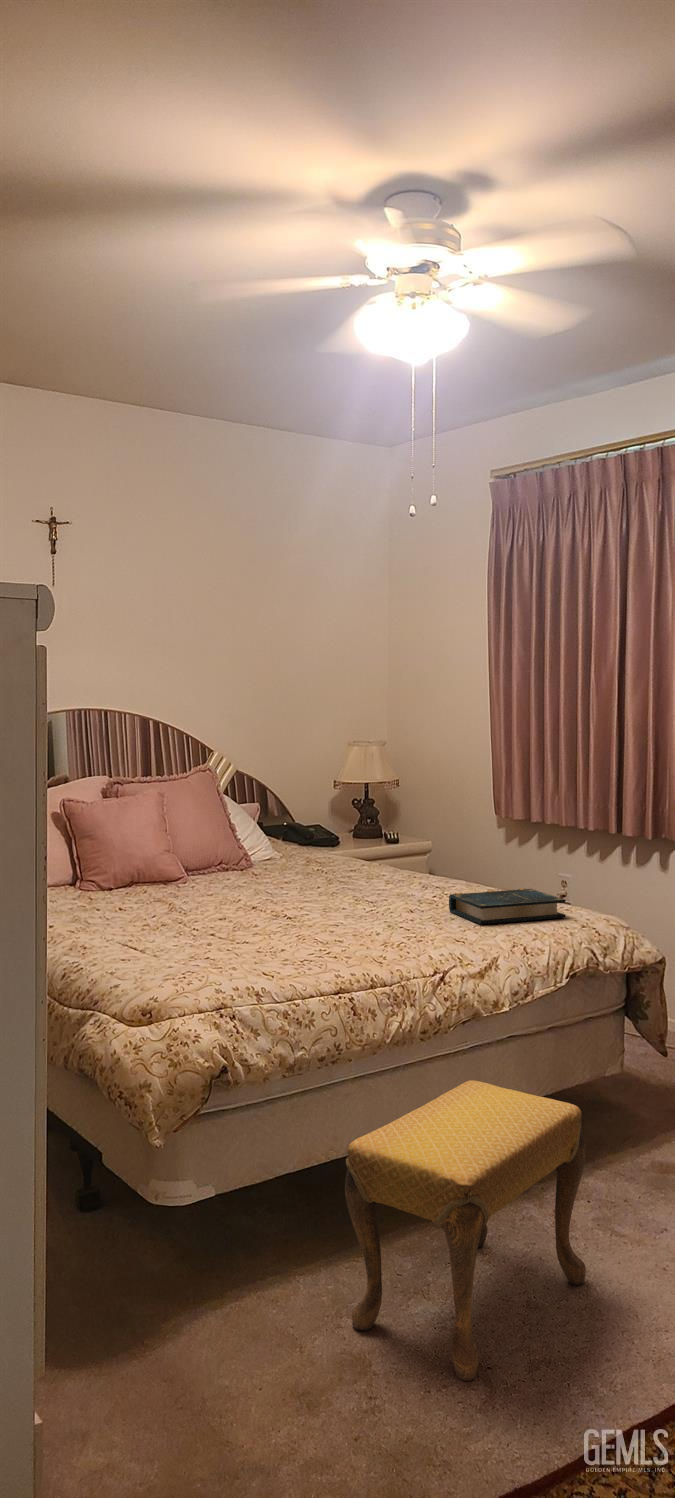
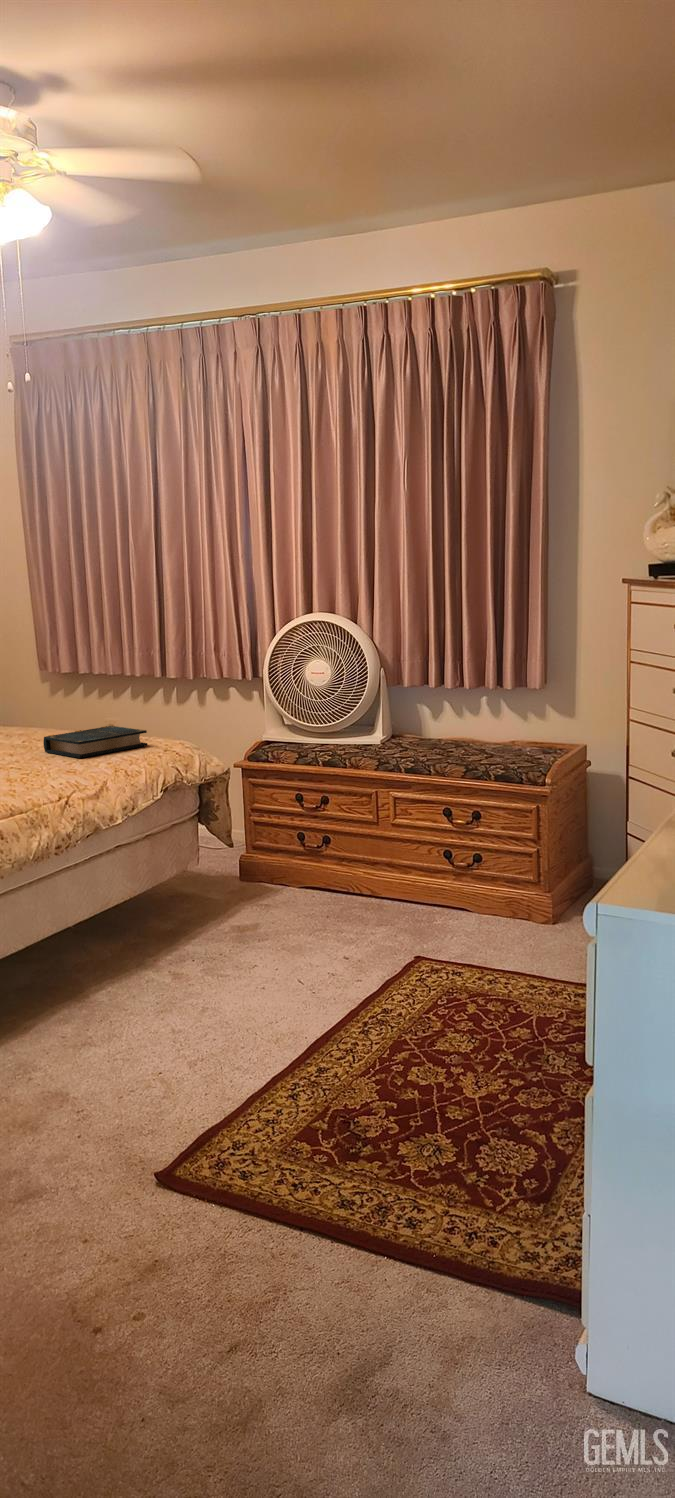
footstool: present [345,1080,586,1381] -> none [29,878,212,1087]

